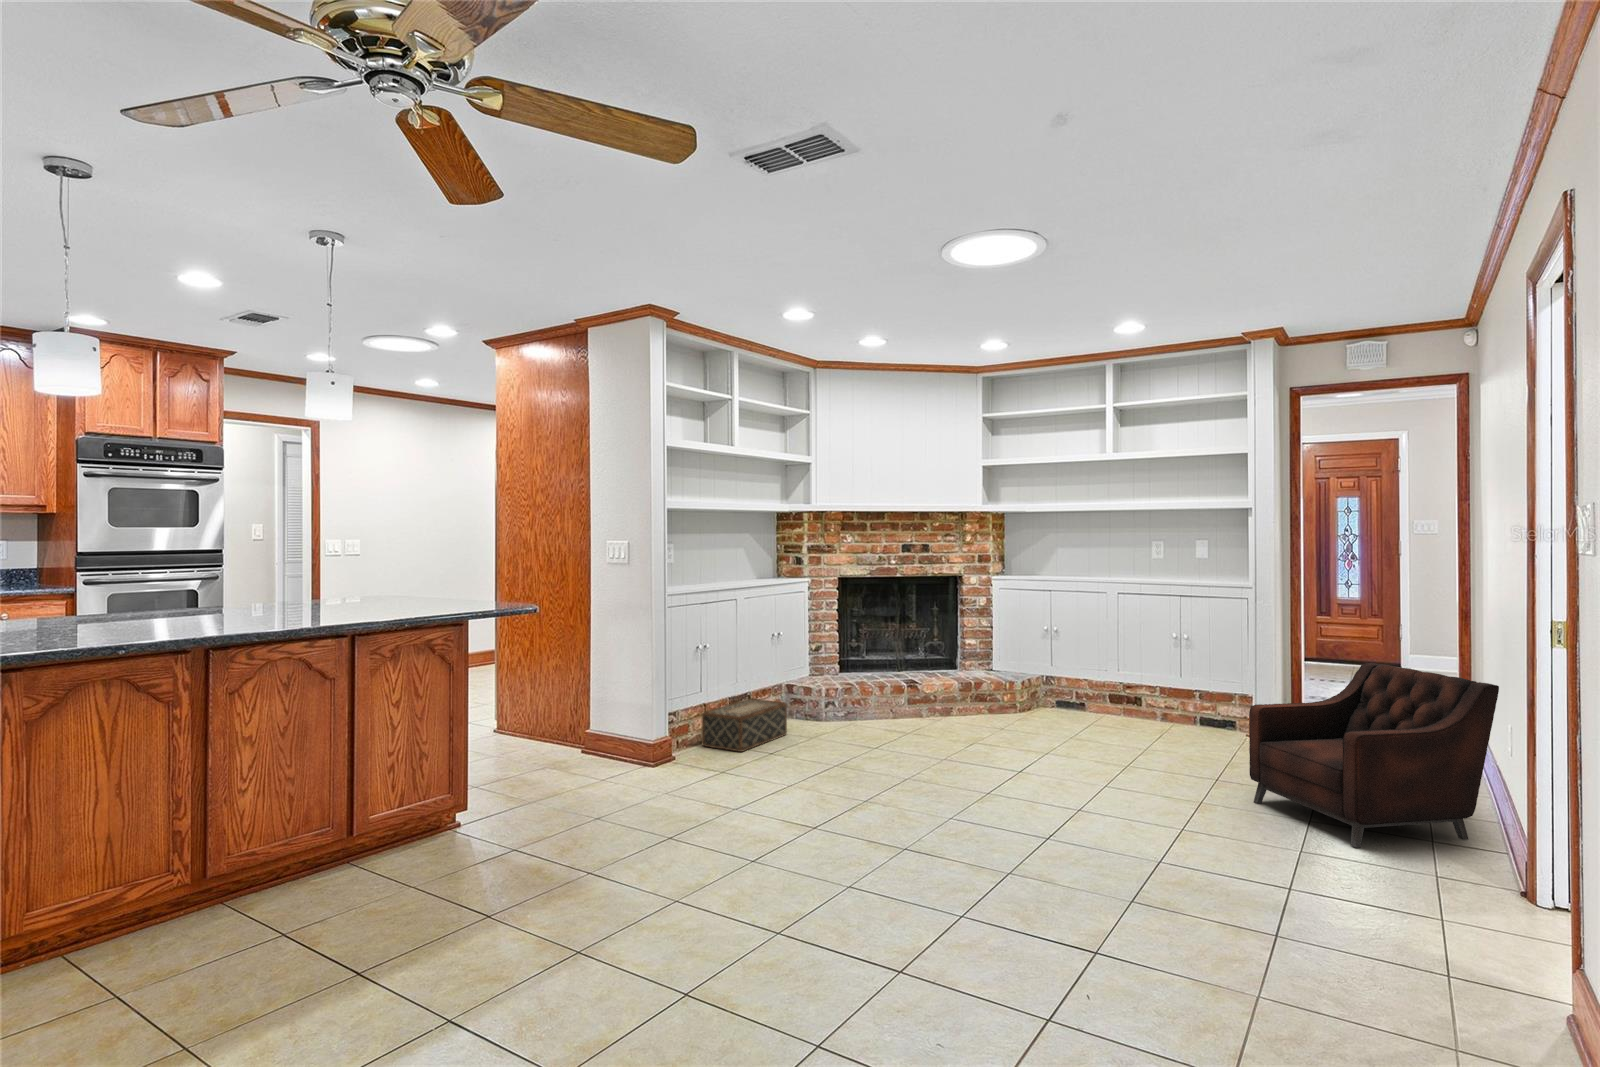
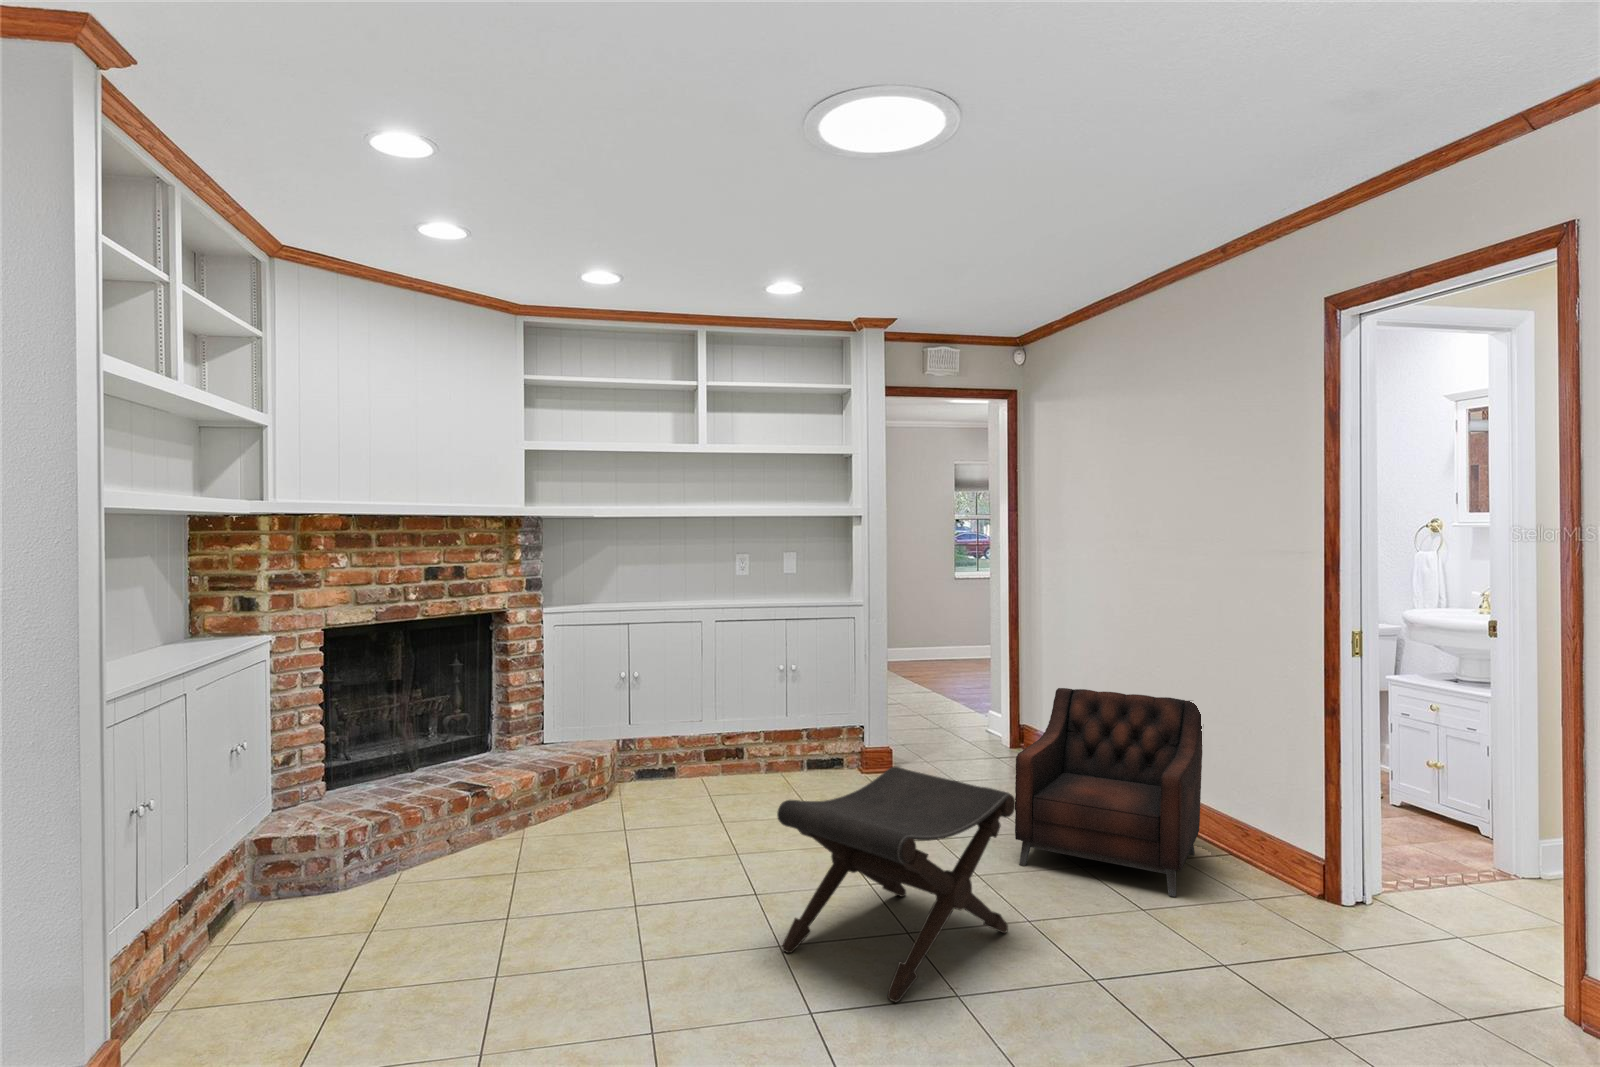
footstool: none [983,690,1153,820] -> present [777,766,1015,1002]
woven basket: present [702,699,787,752] -> none [153,887,315,1051]

